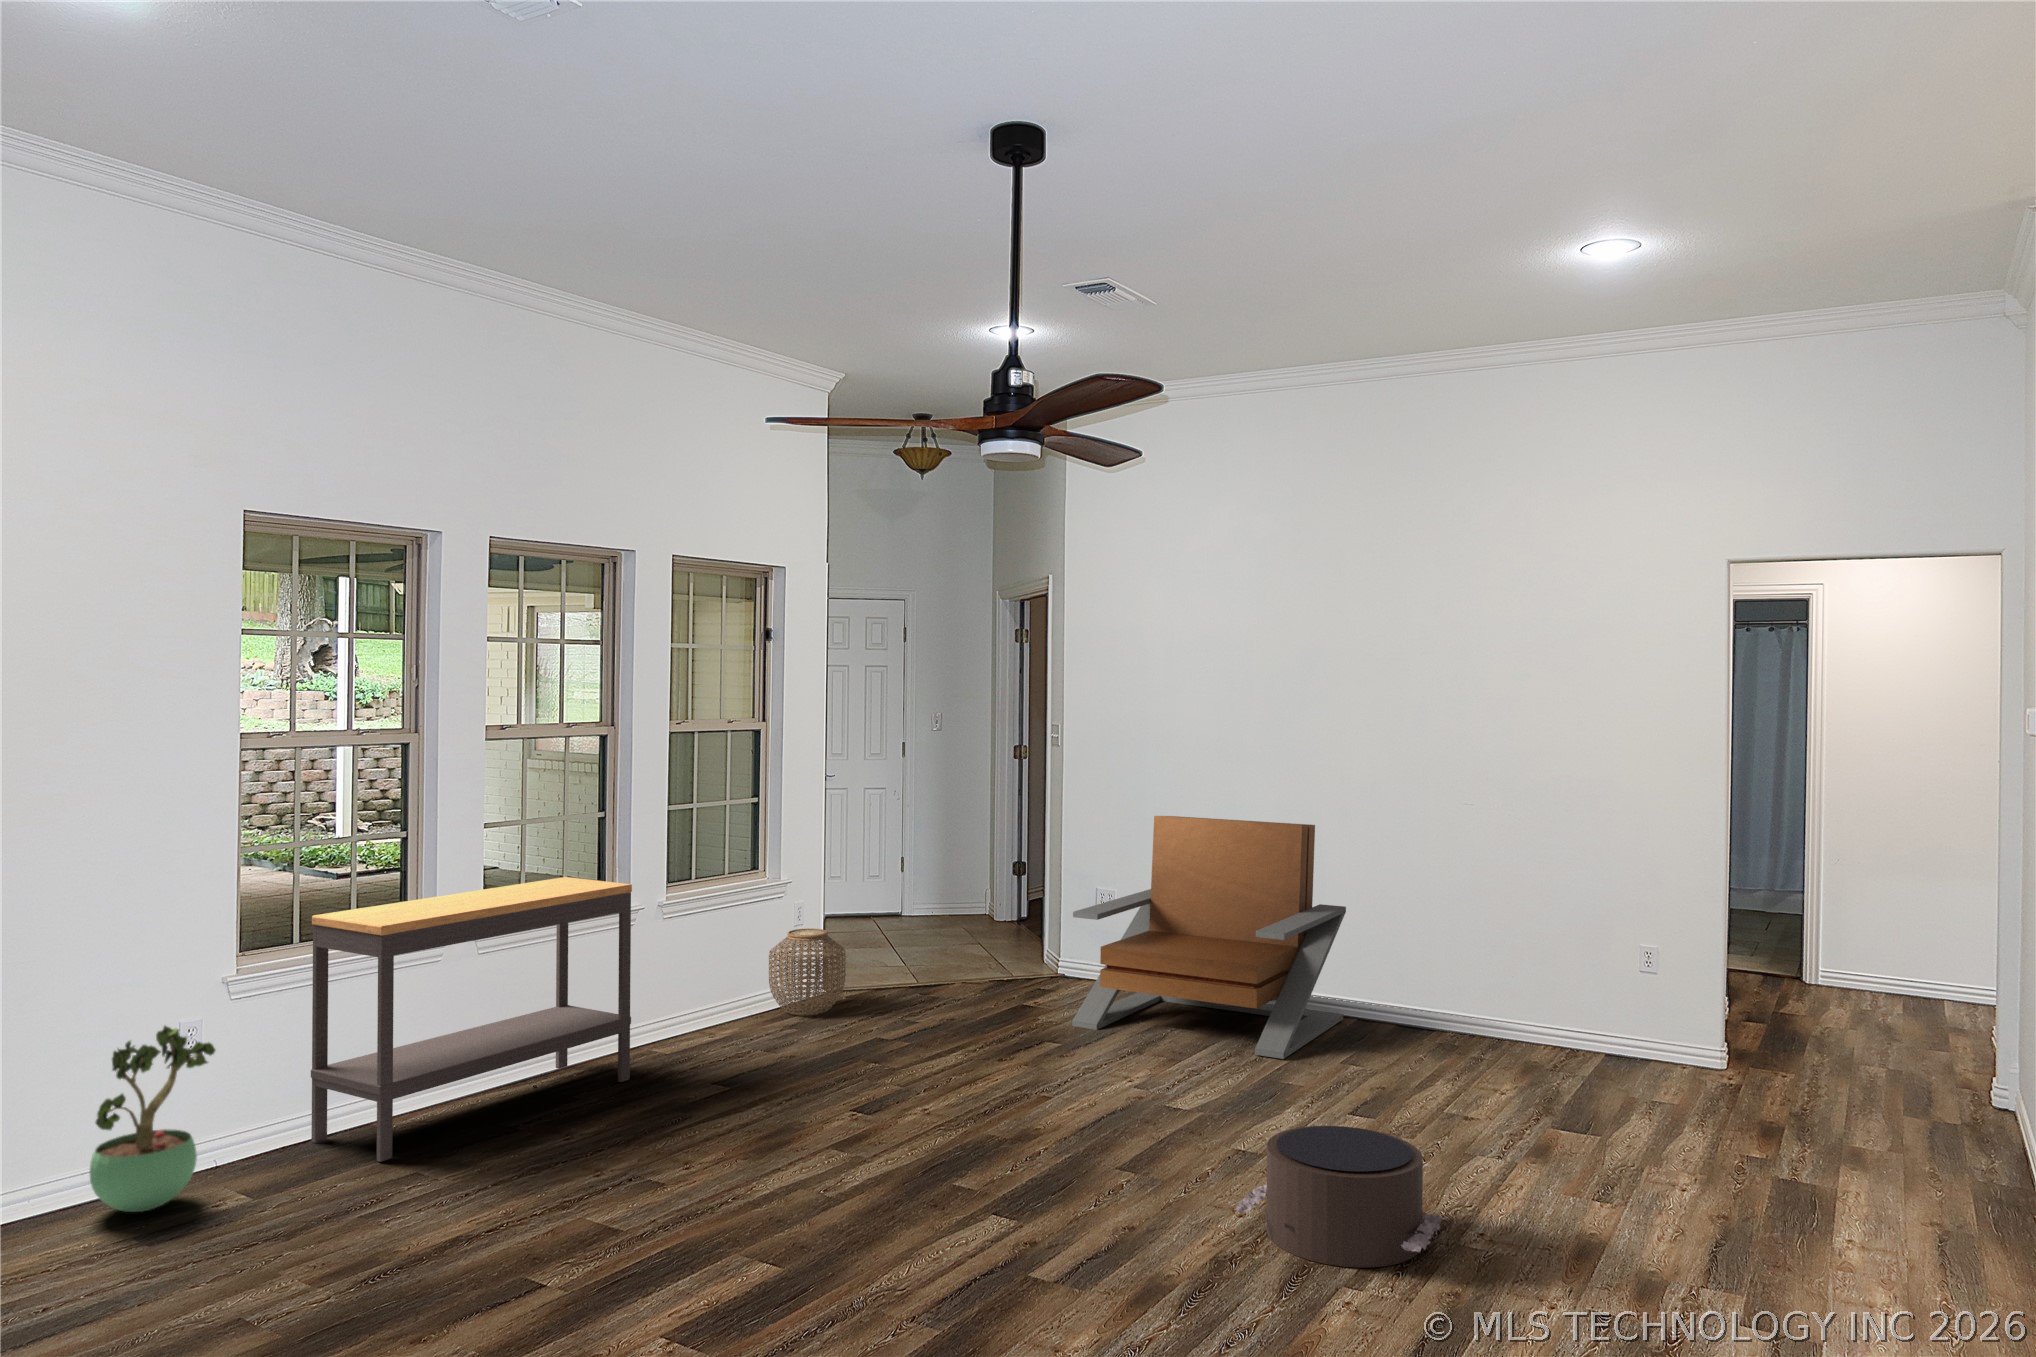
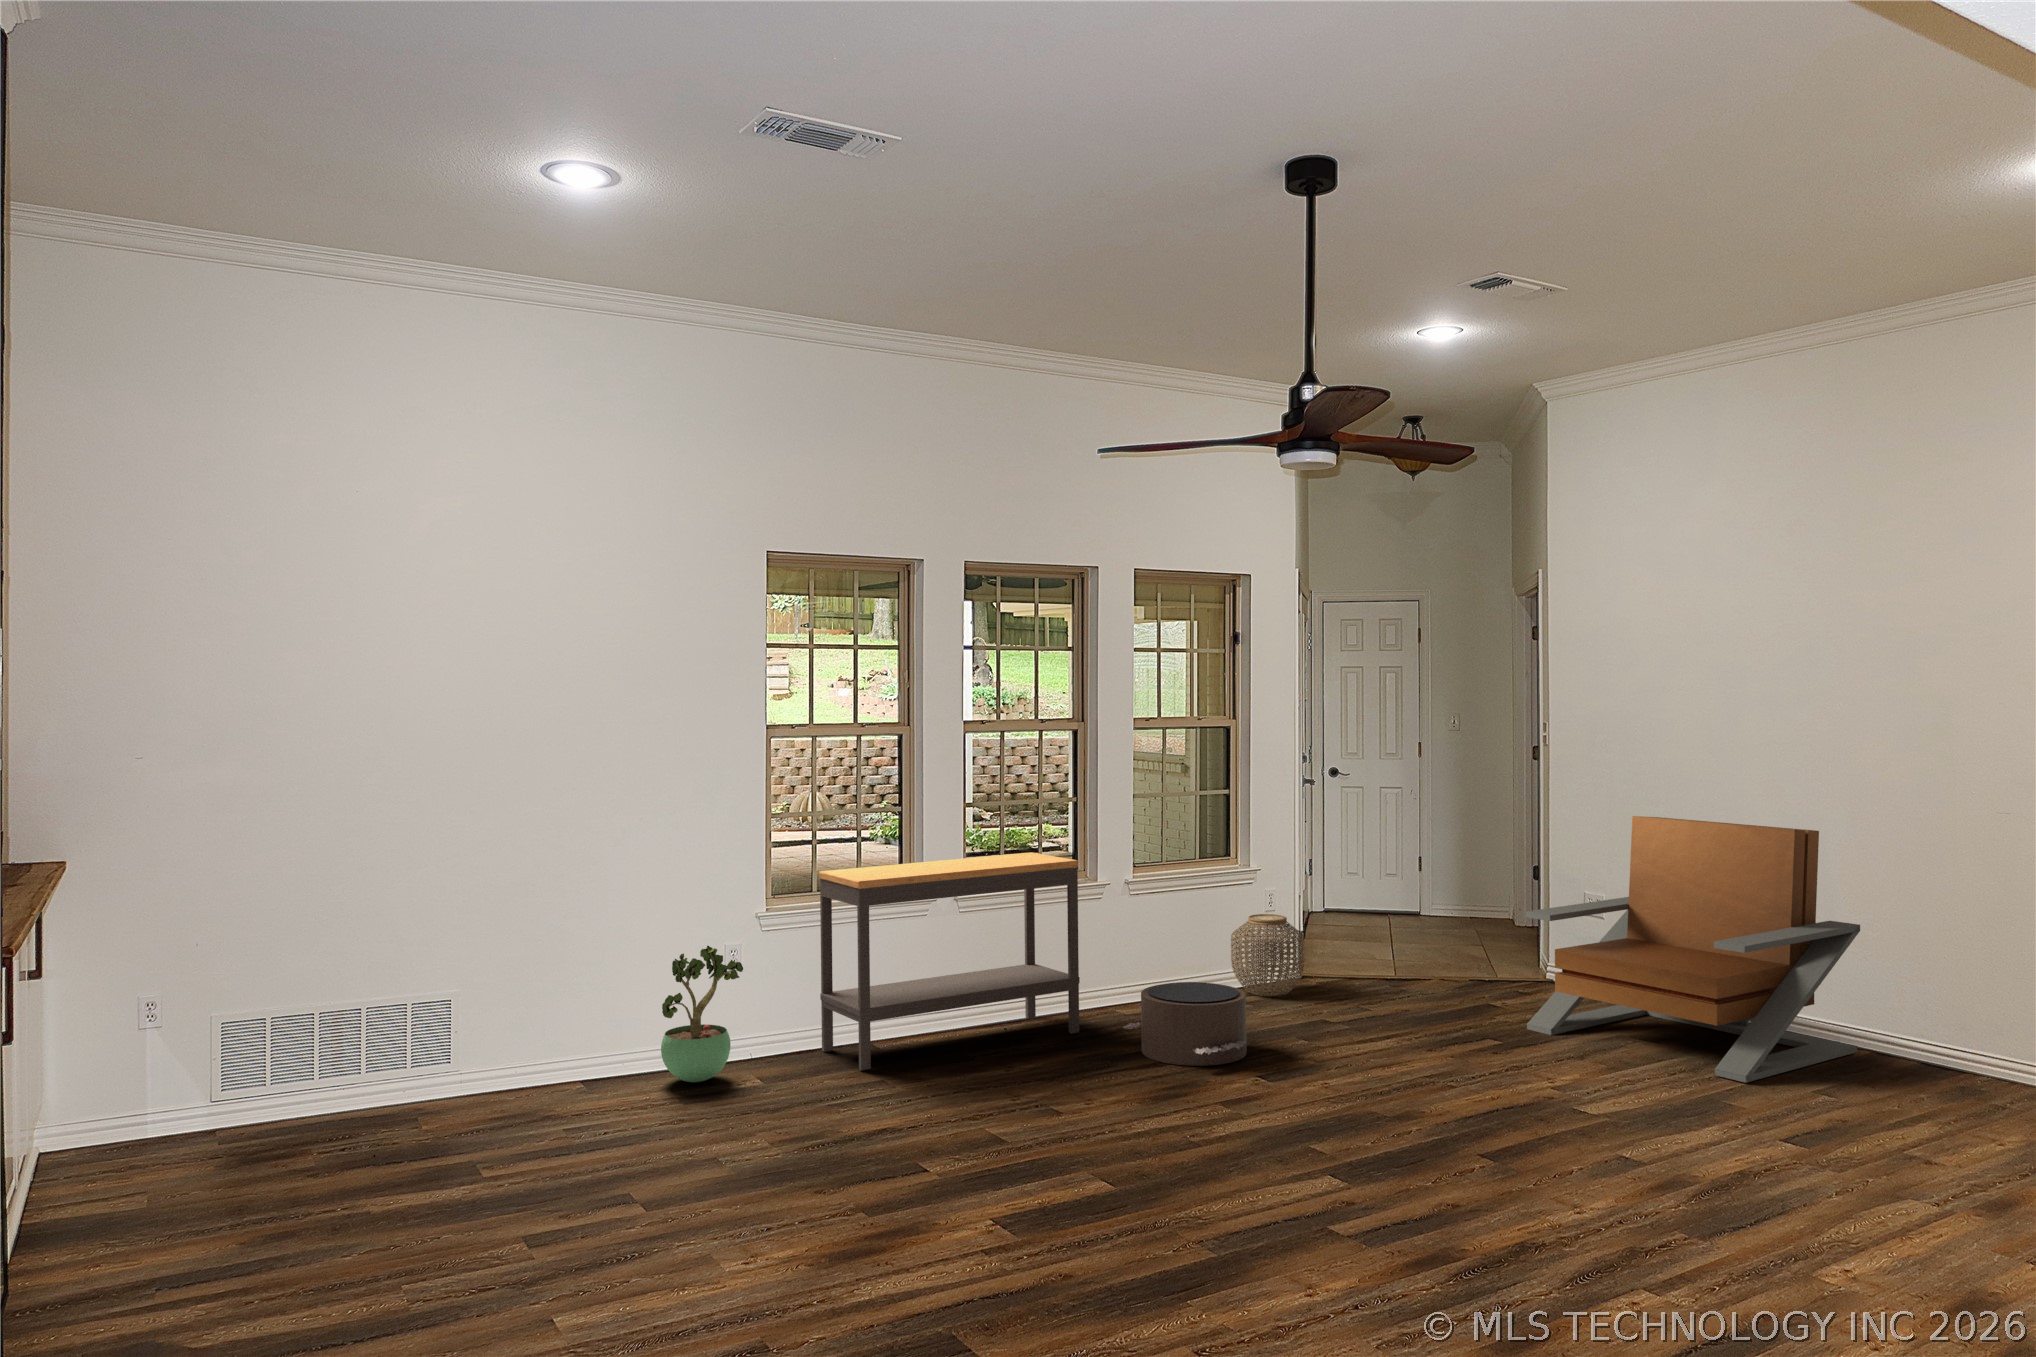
pouf: present [1235,1126,1443,1268] -> present [1123,982,1250,1066]

